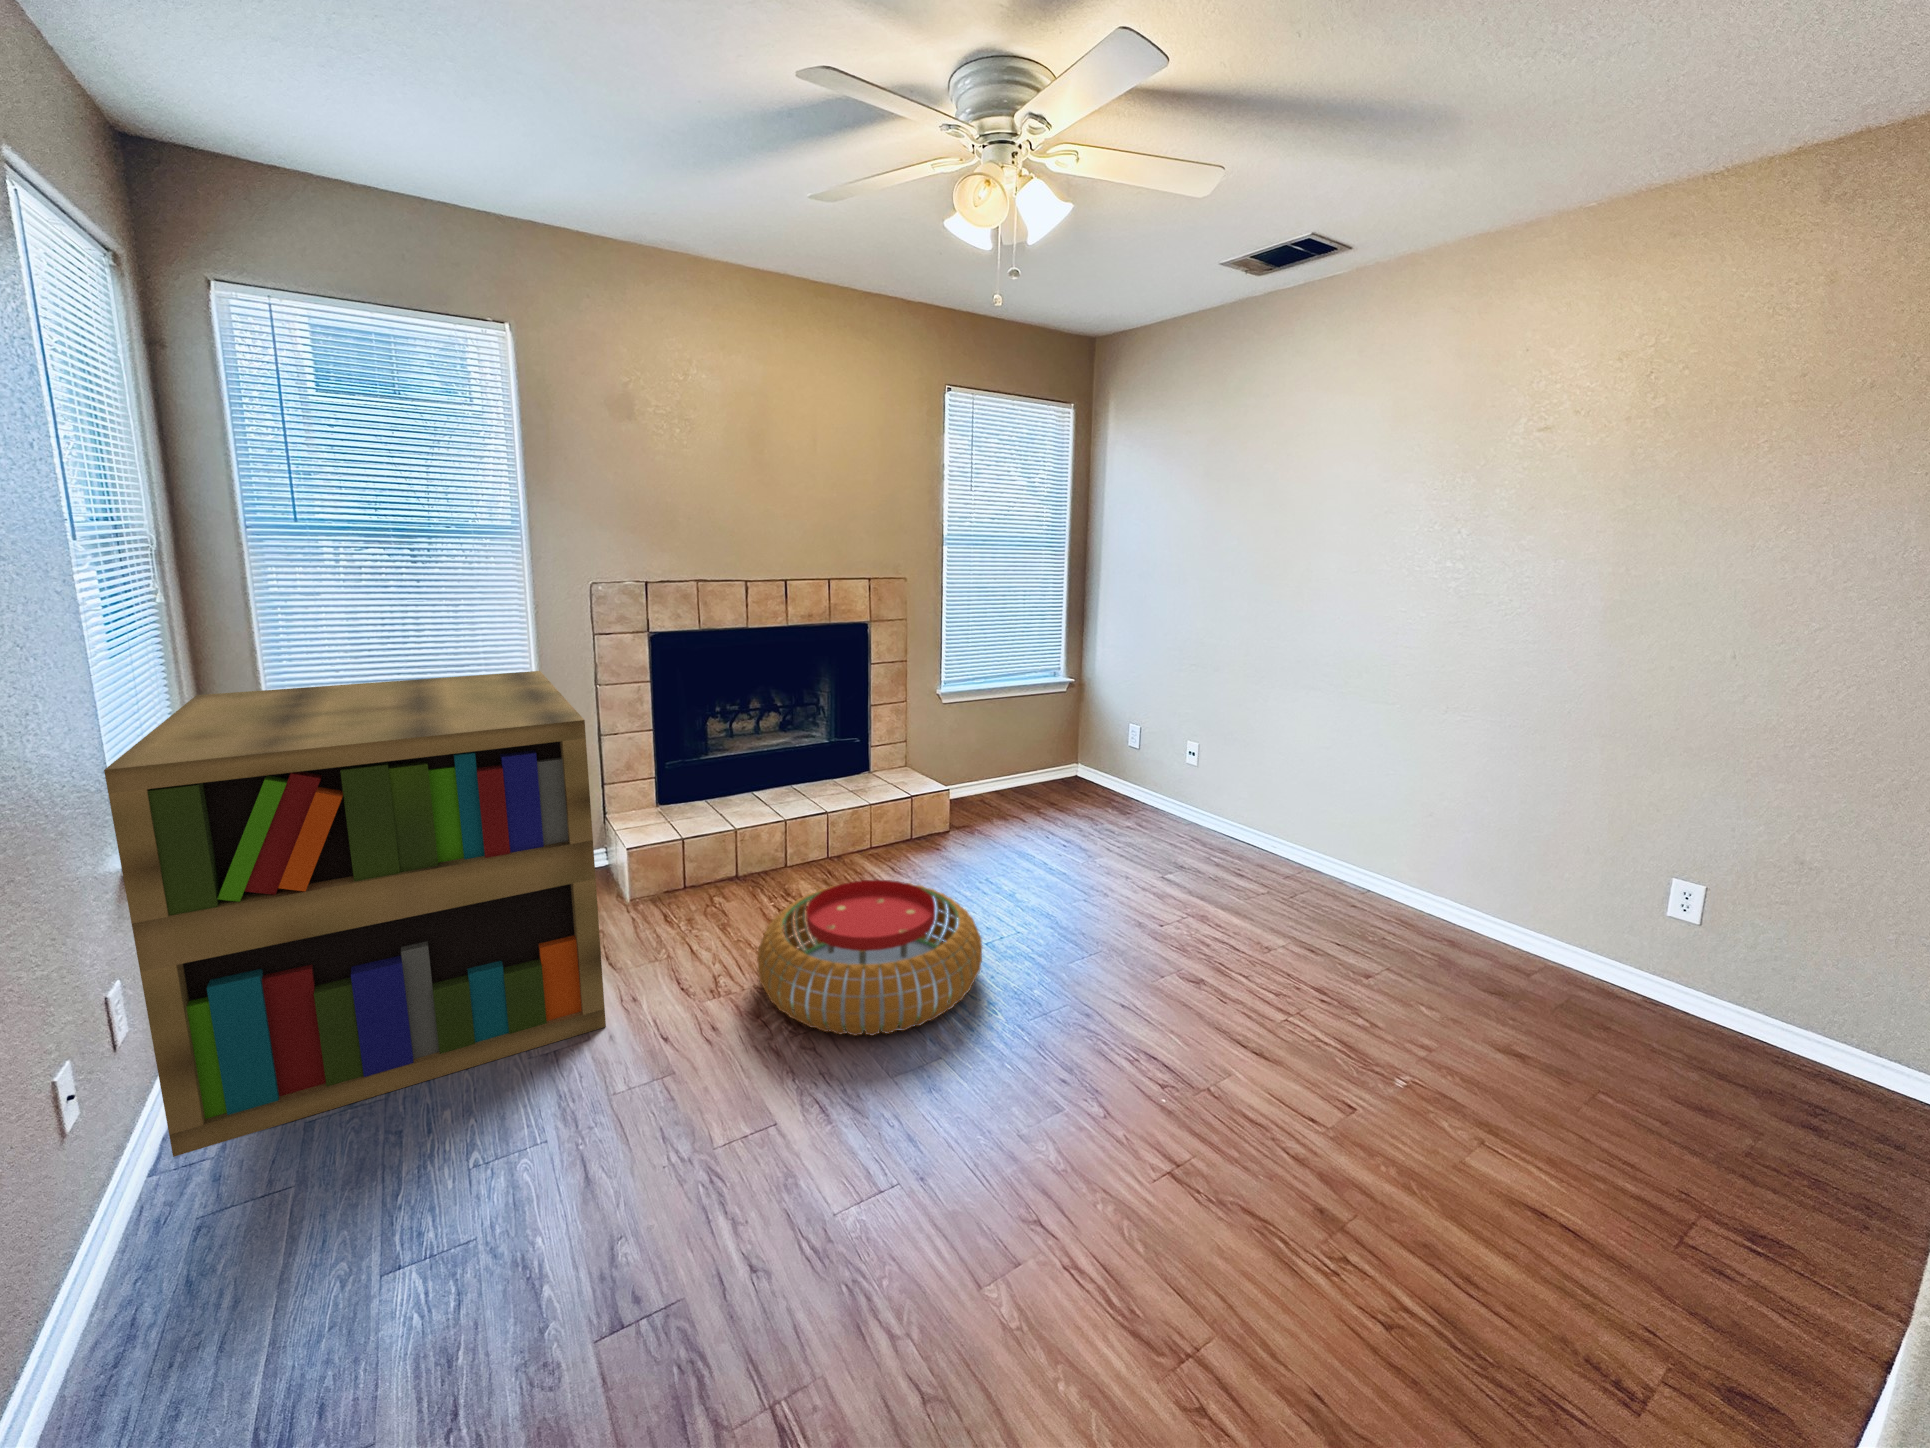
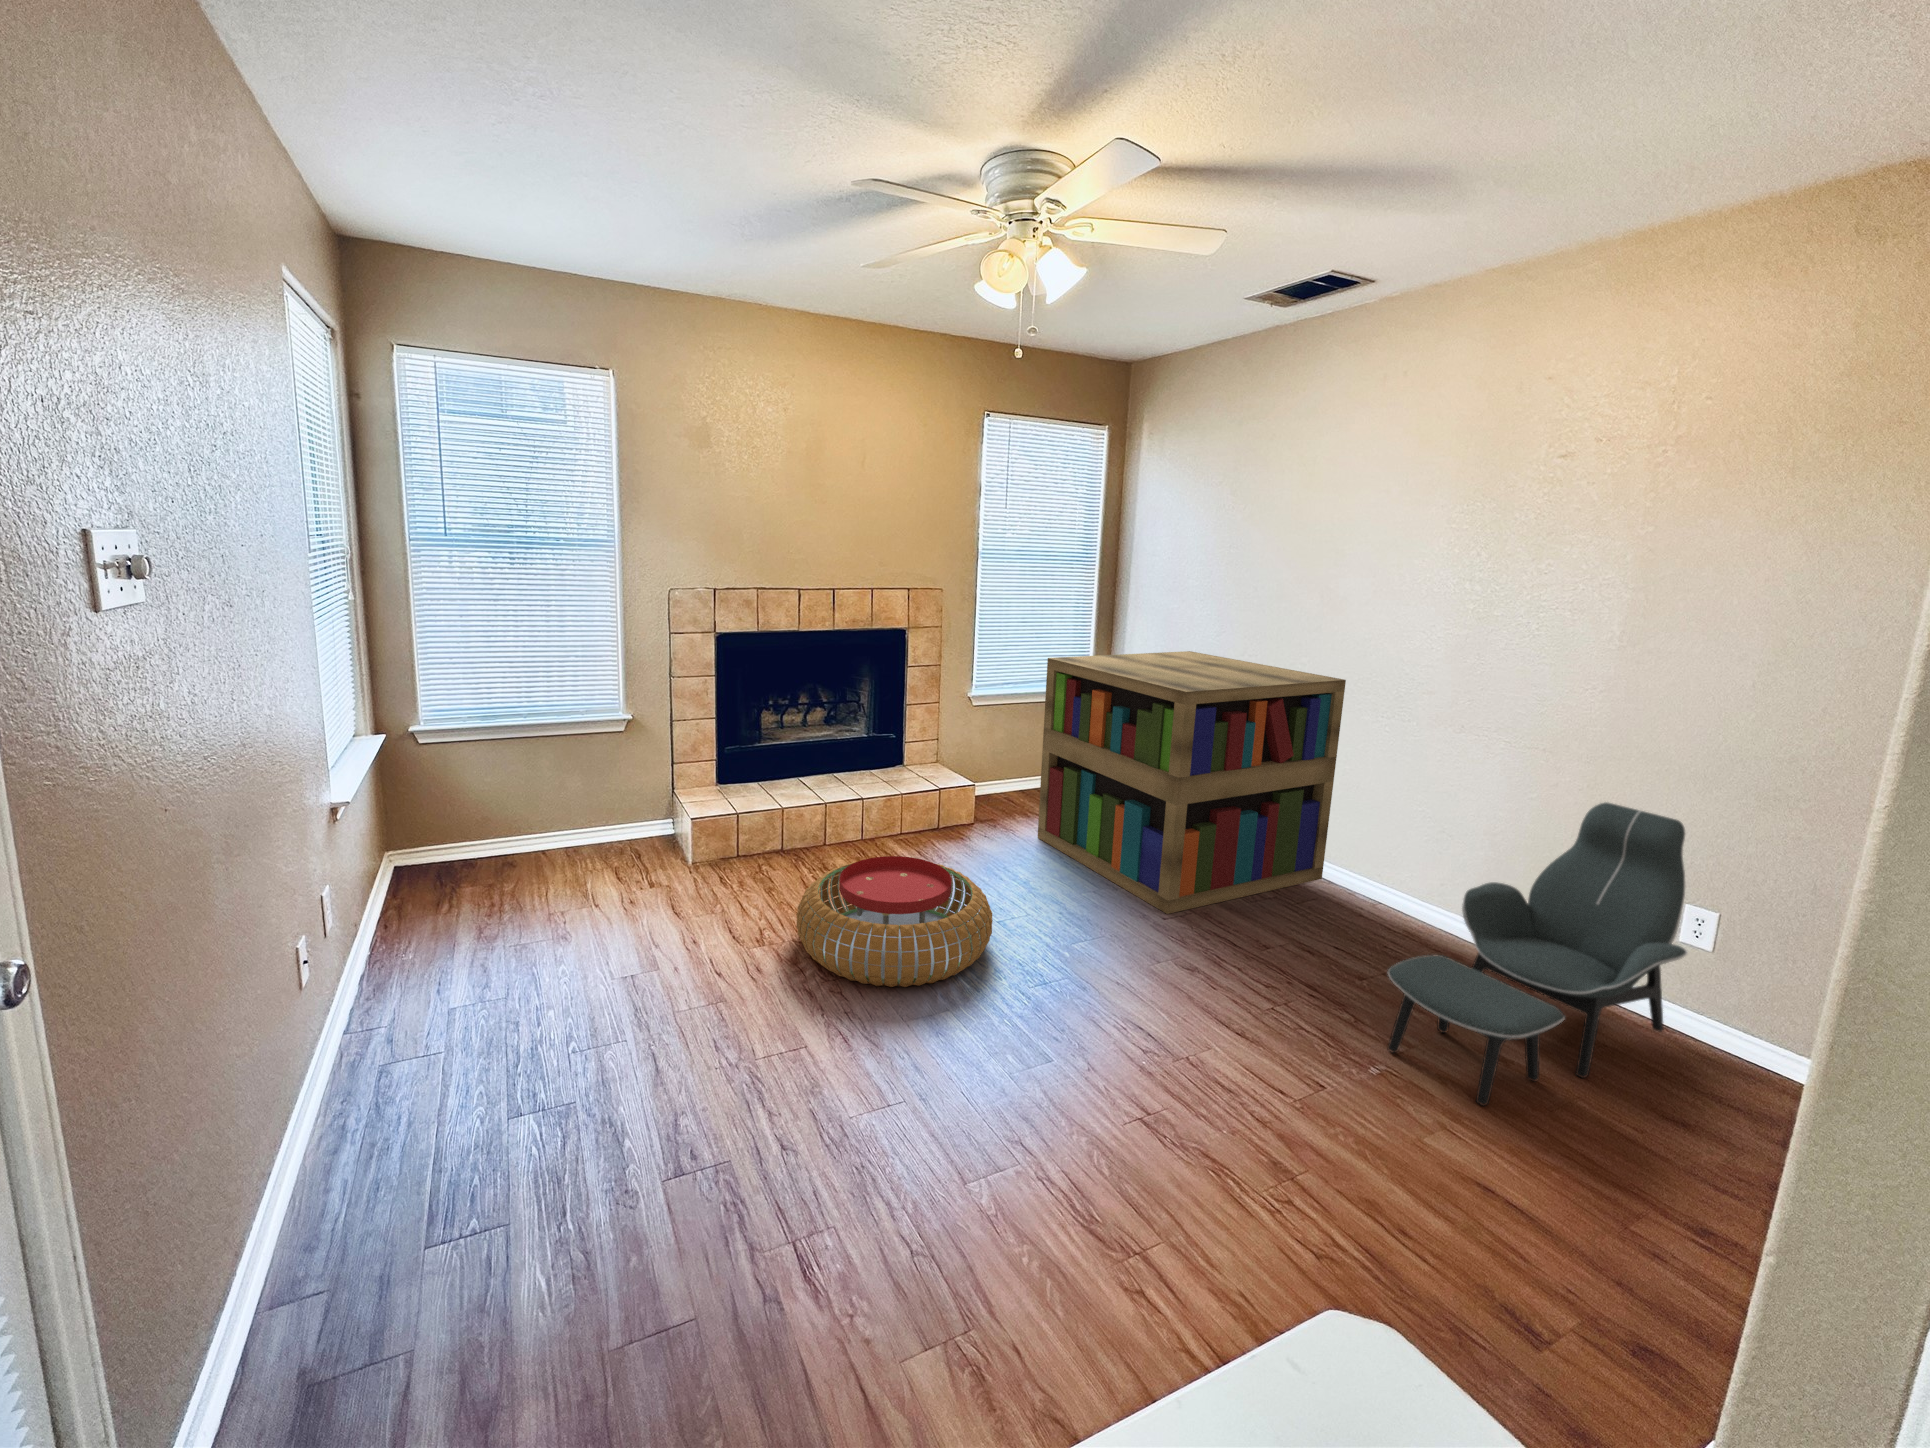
bookshelf: present [104,671,606,1157] -> present [1038,651,1346,914]
lounge chair: none [1406,780,1690,1113] -> present [1388,802,1687,1106]

